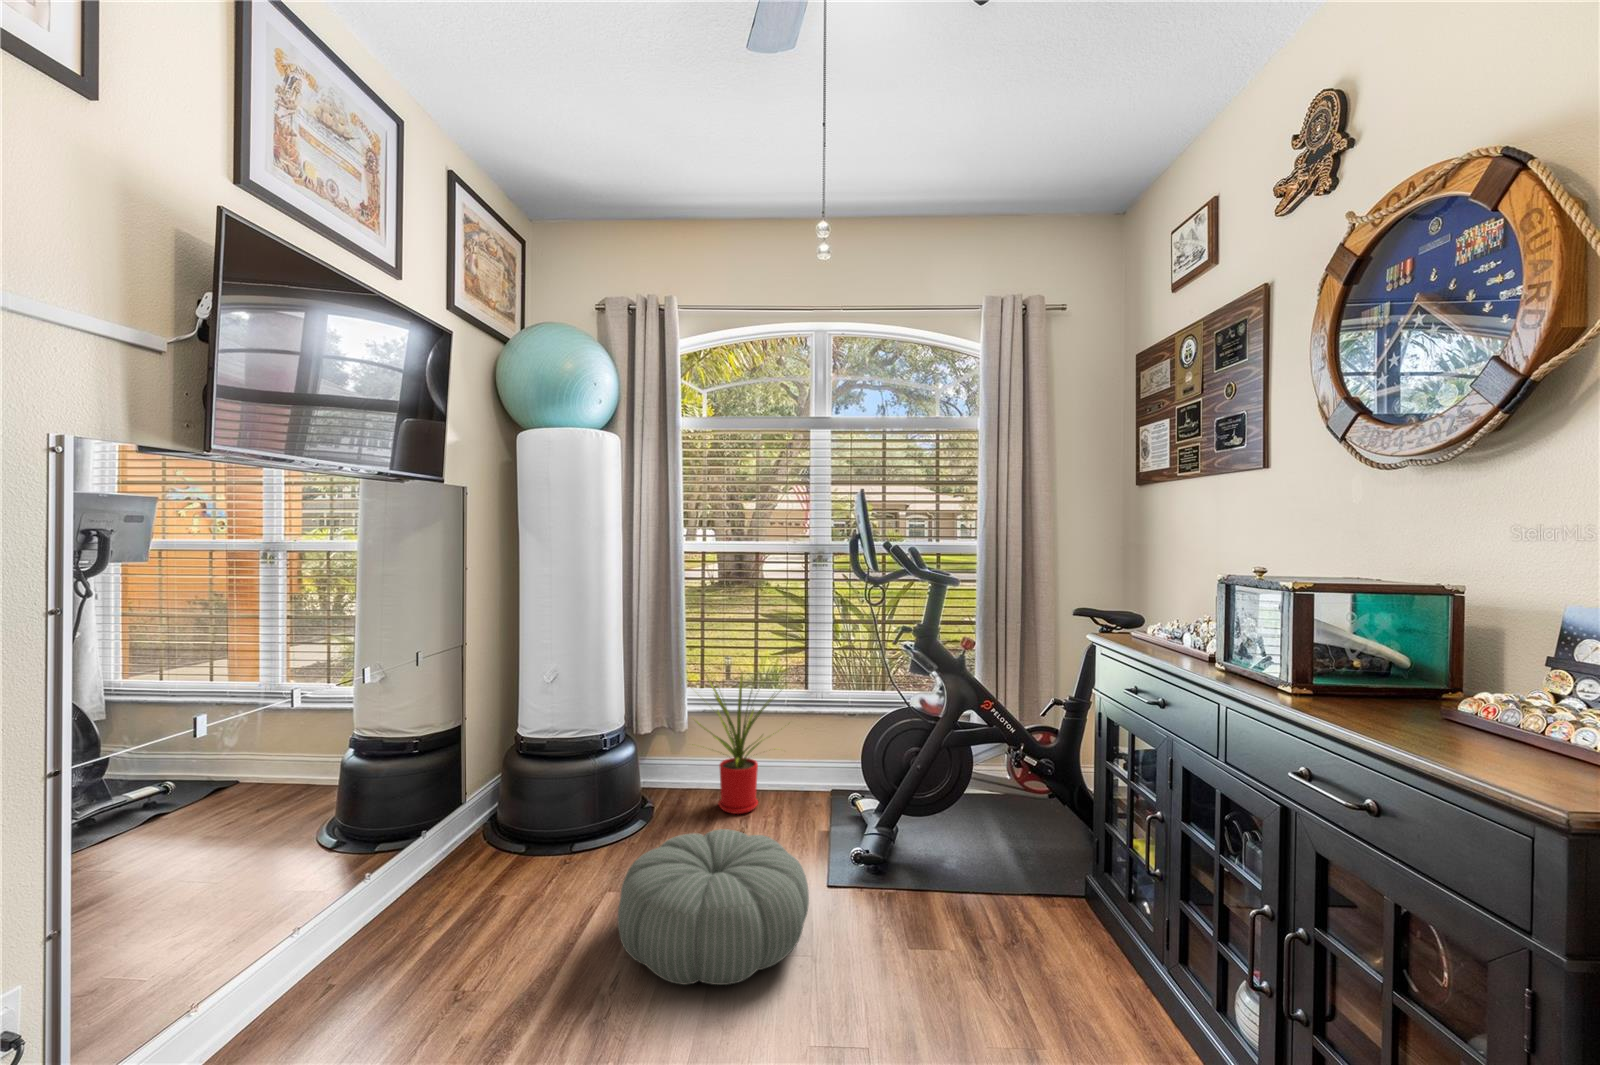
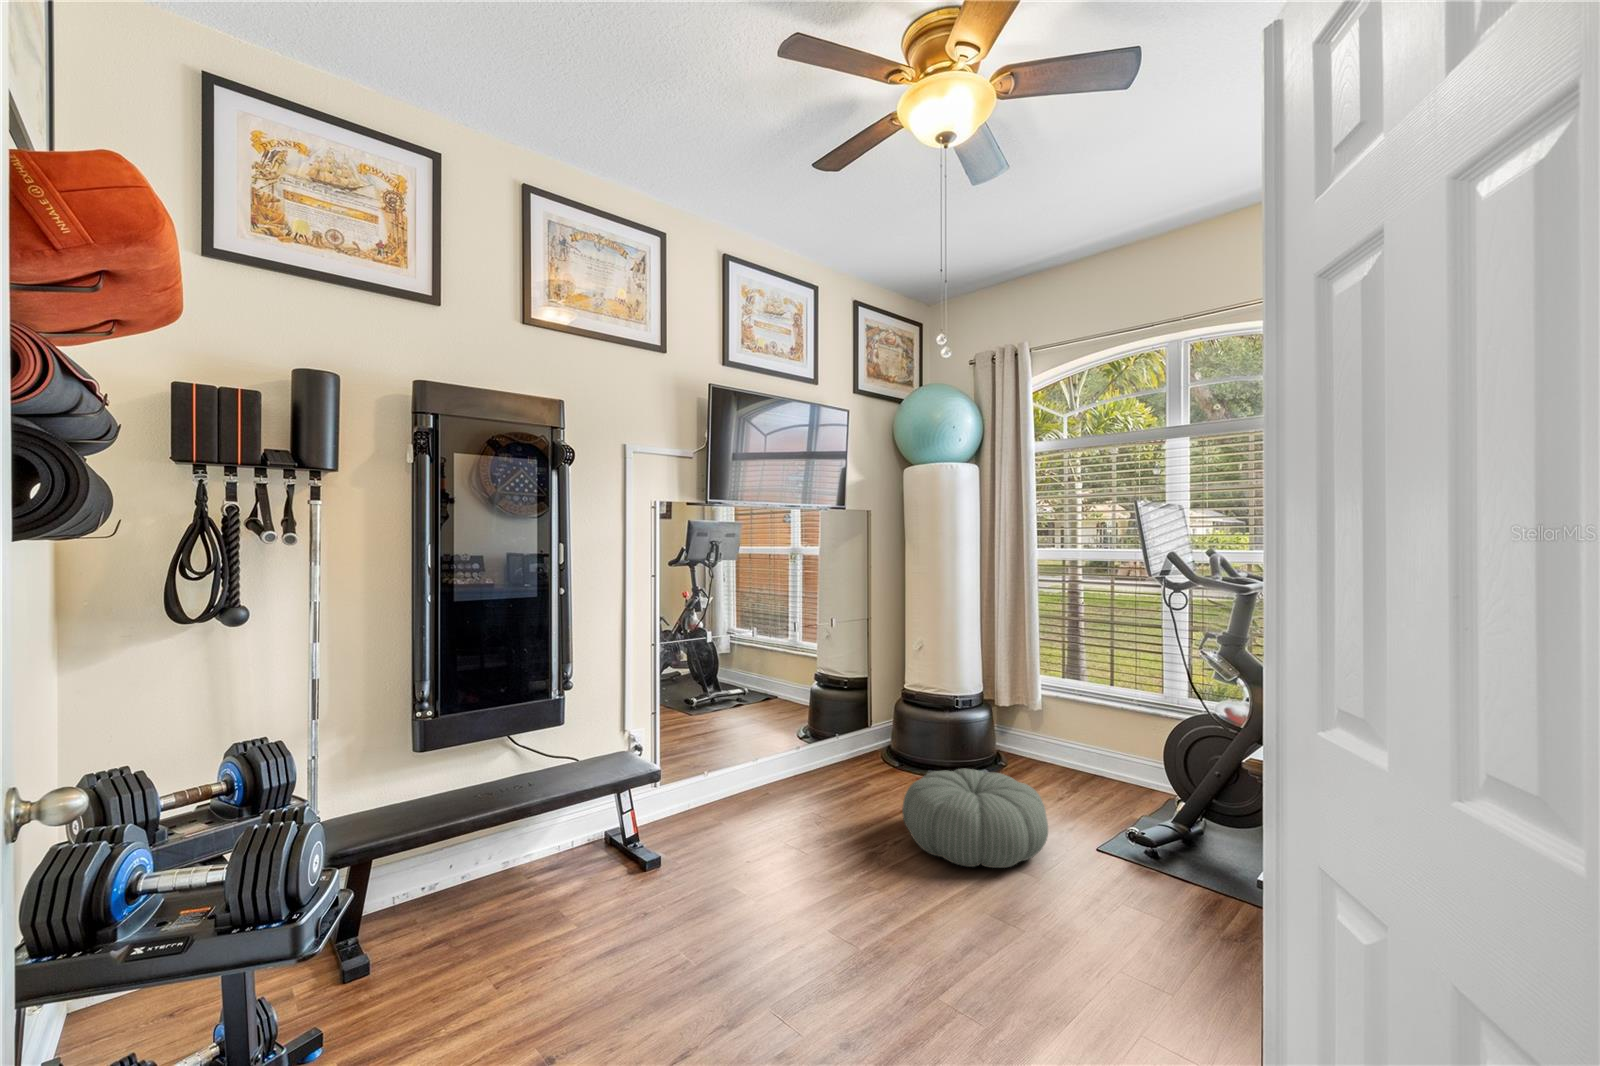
house plant: present [697,673,774,814] -> none [1022,655,1125,789]

